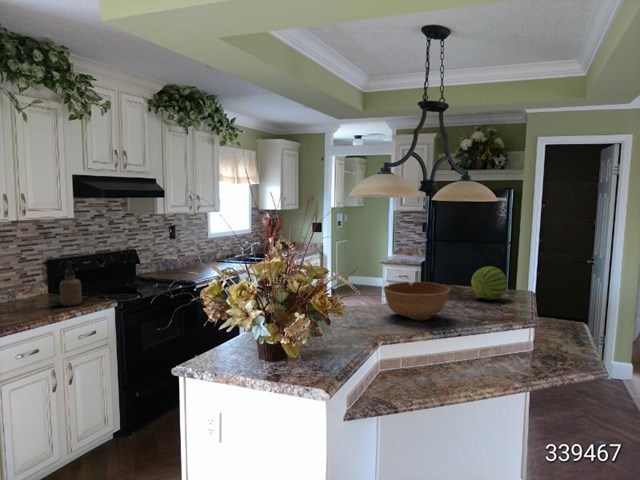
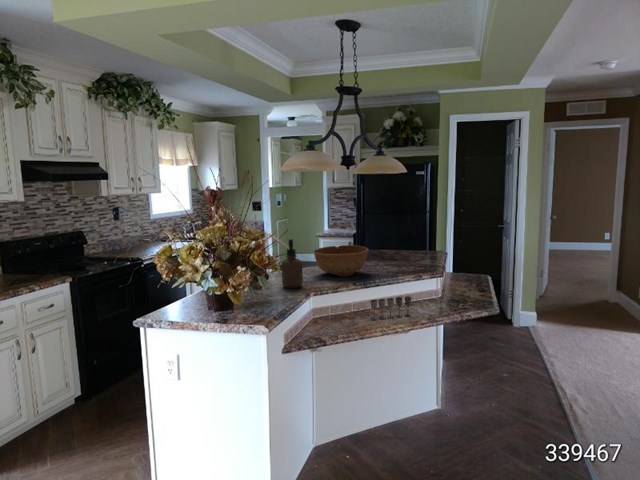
soap dispenser: present [60,261,82,306] -> present [281,239,303,288]
fruit: present [471,266,507,300] -> none [390,231,419,259]
wine glass: none [455,353,507,381] -> present [371,296,411,320]

